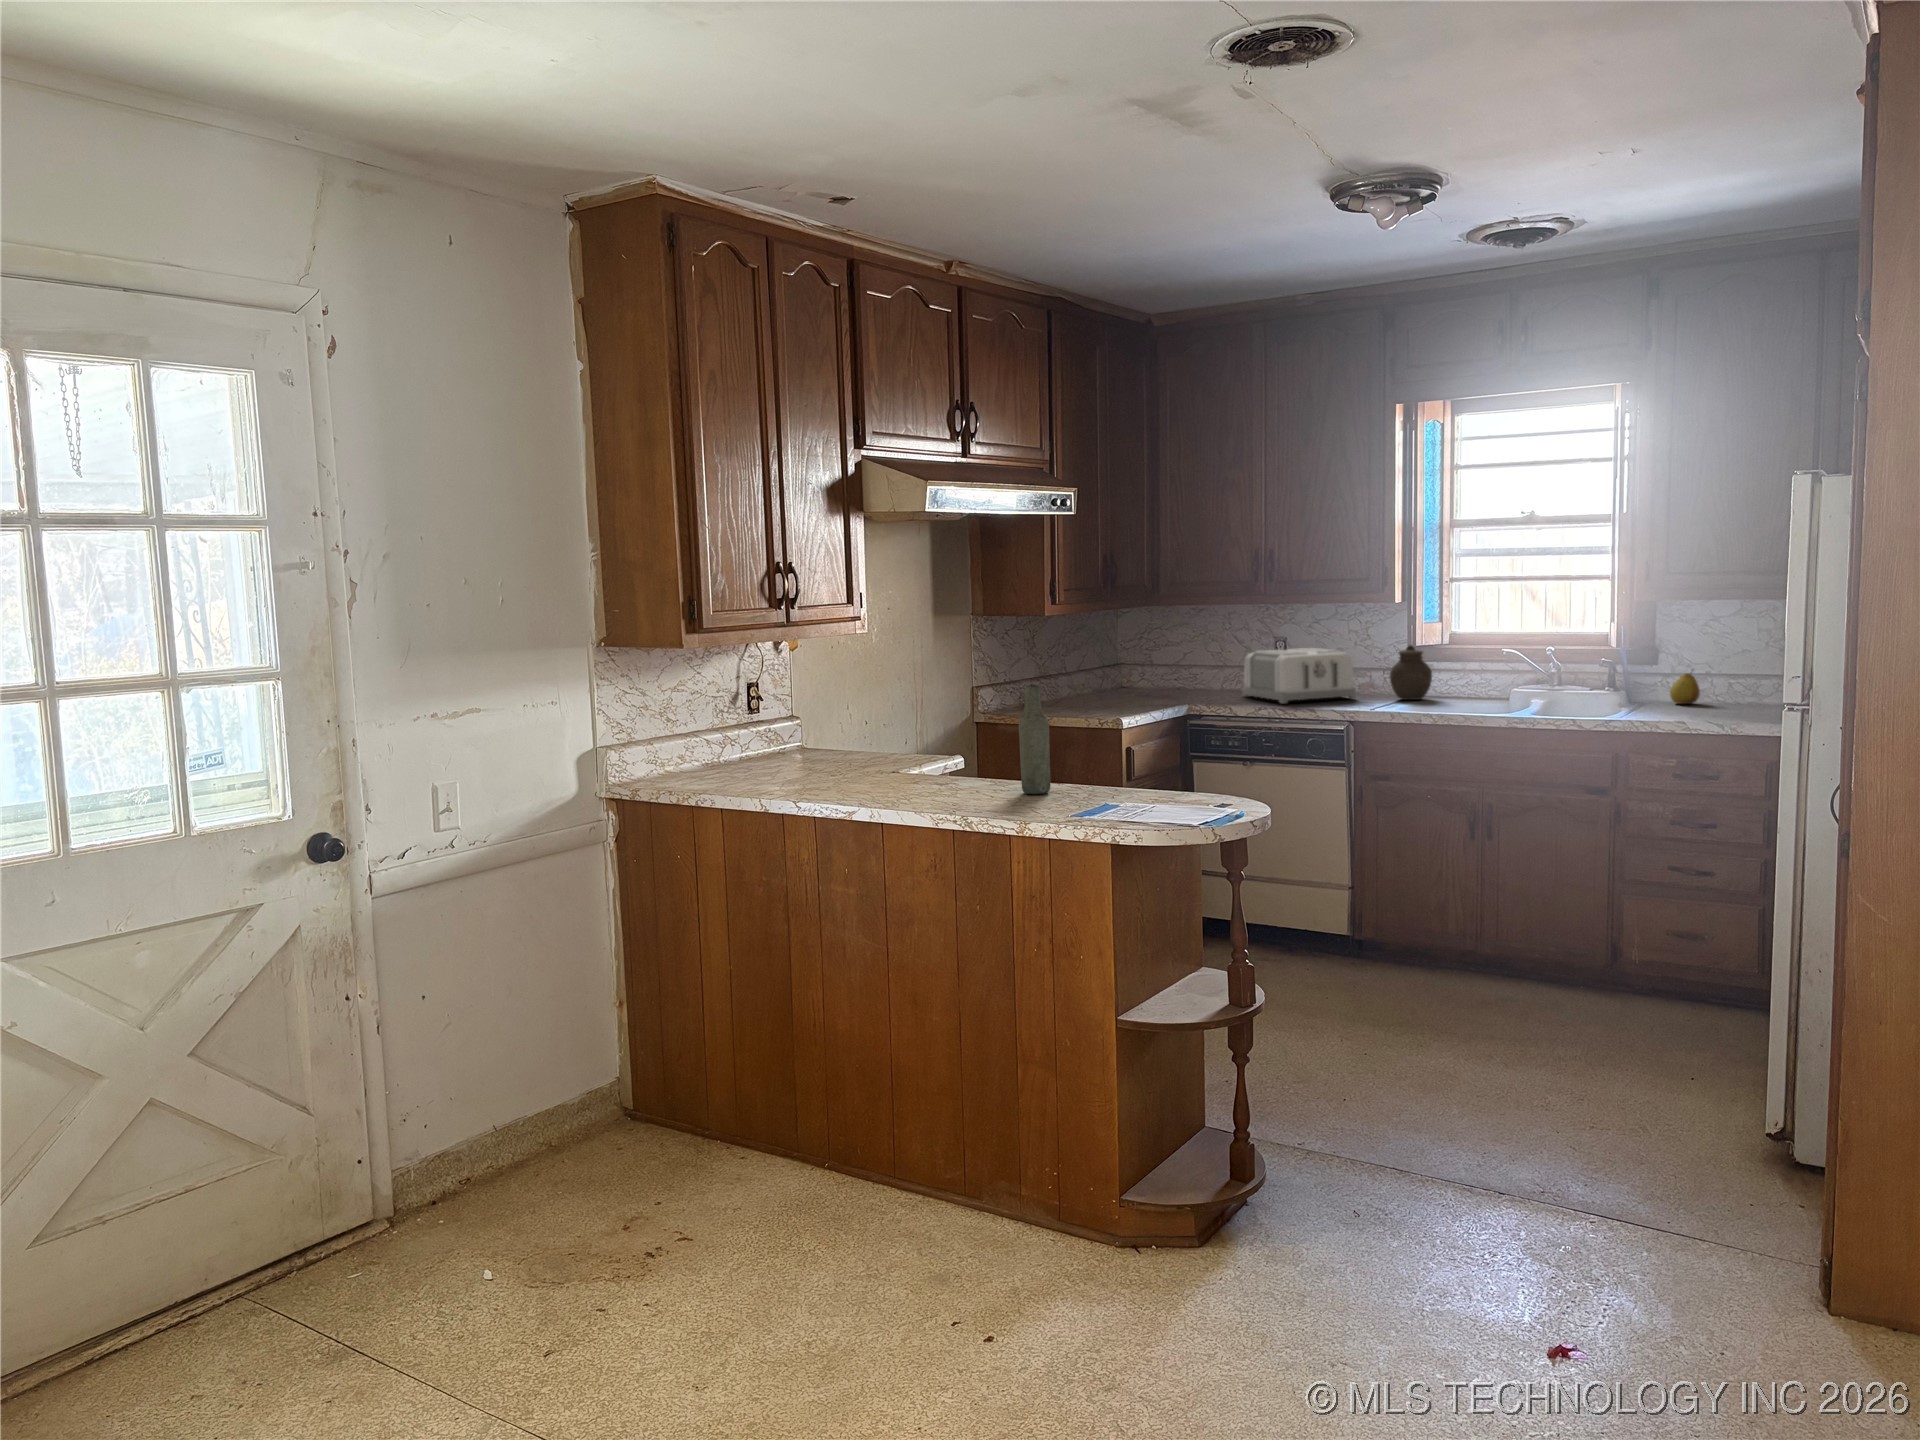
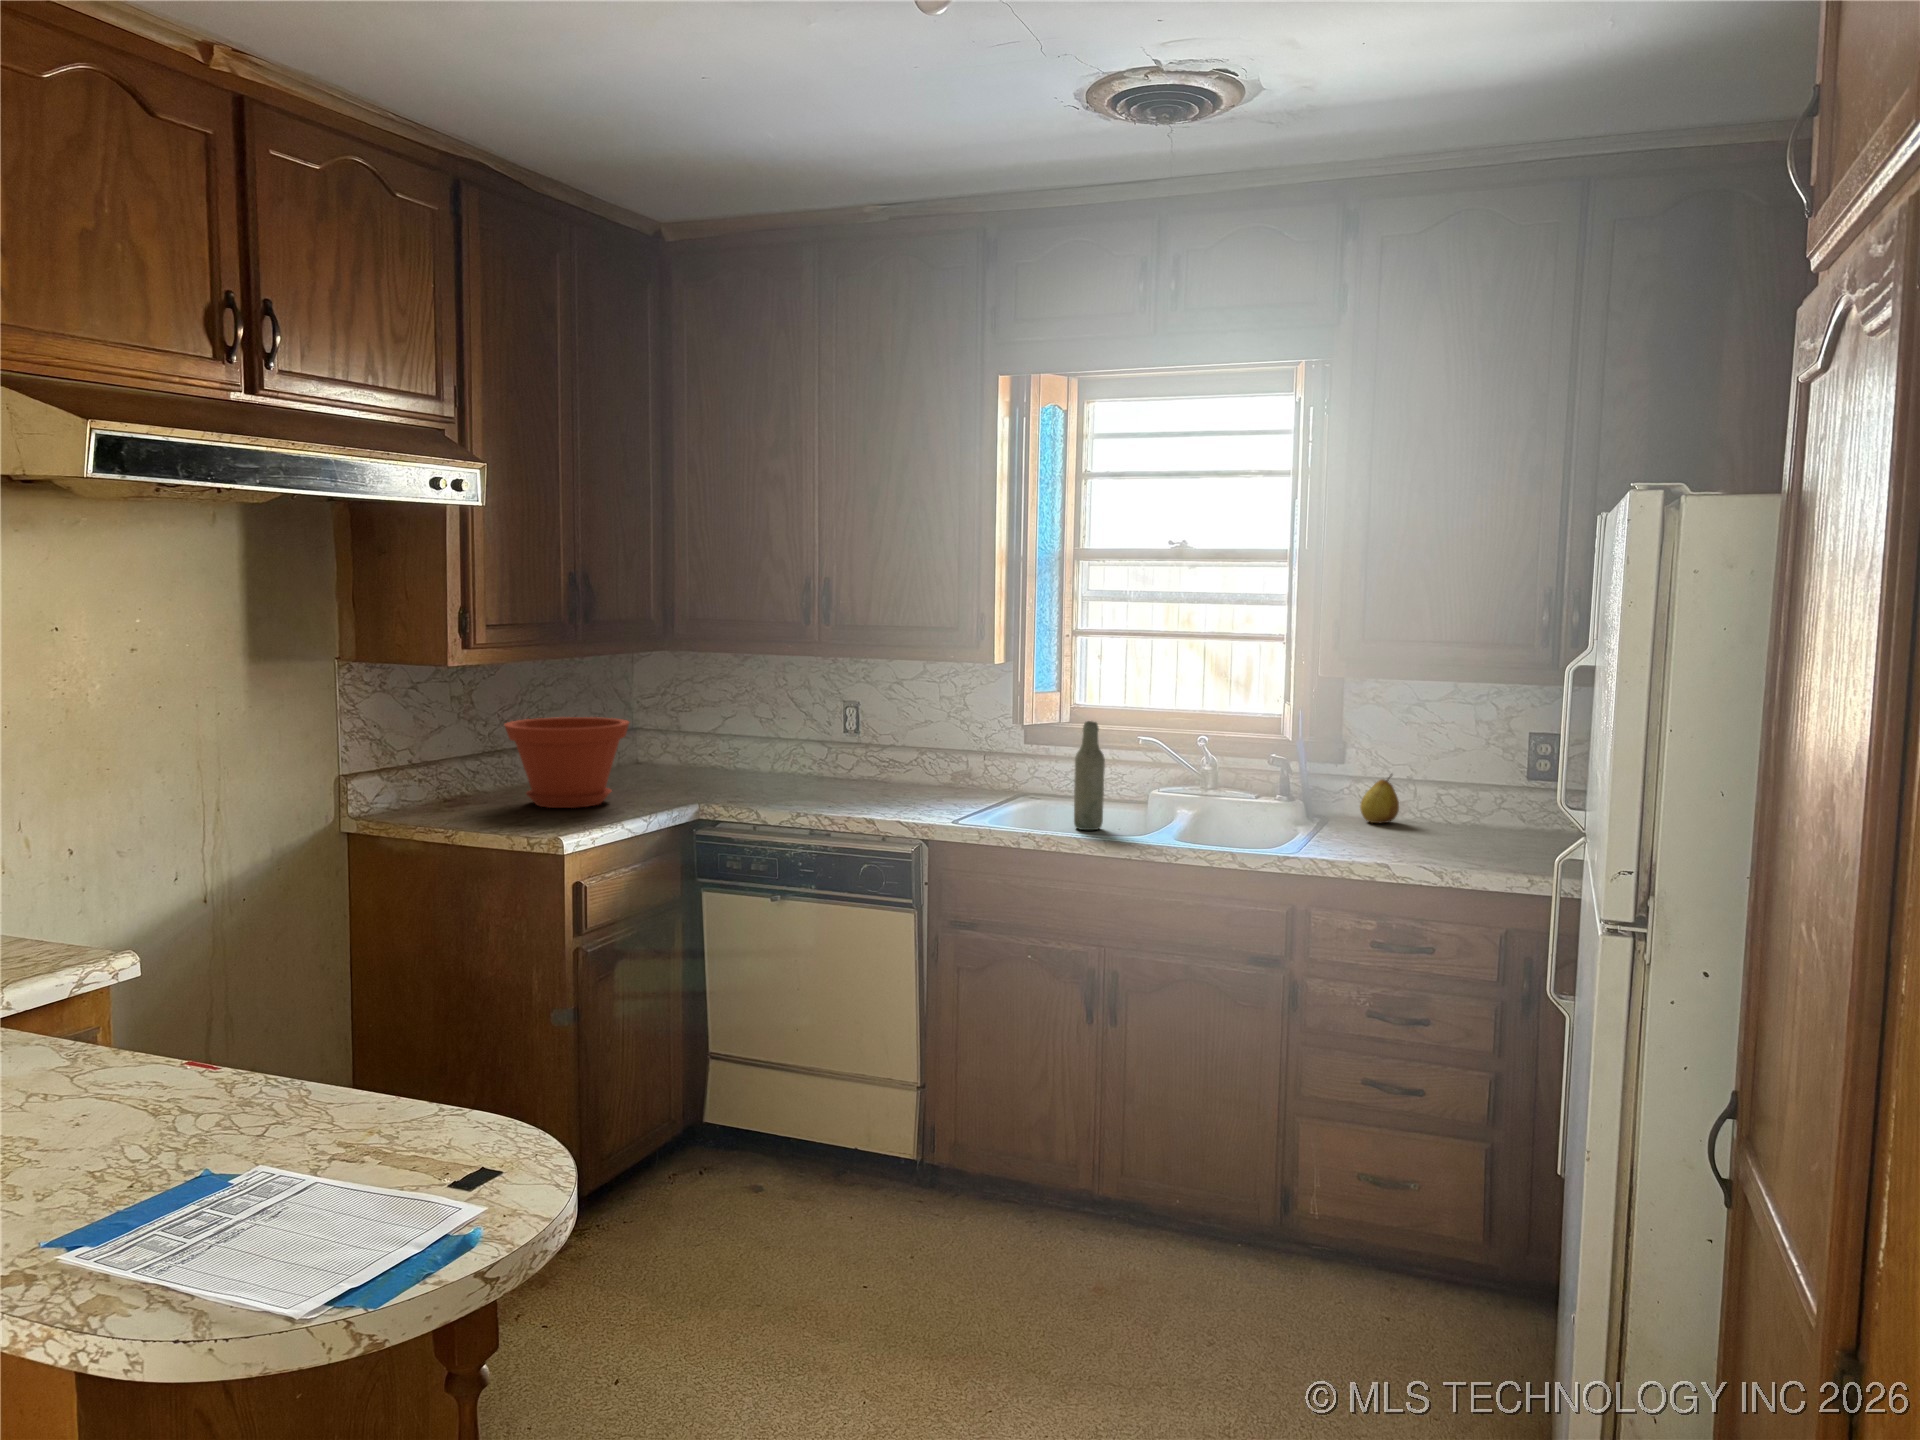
jar: present [1390,645,1432,700] -> none [987,725,1046,805]
toaster: present [1243,648,1356,704] -> none [784,721,940,808]
plant pot: none [1064,650,1144,707] -> present [505,717,629,808]
bottle: present [1019,685,1051,794] -> present [1074,721,1105,830]

